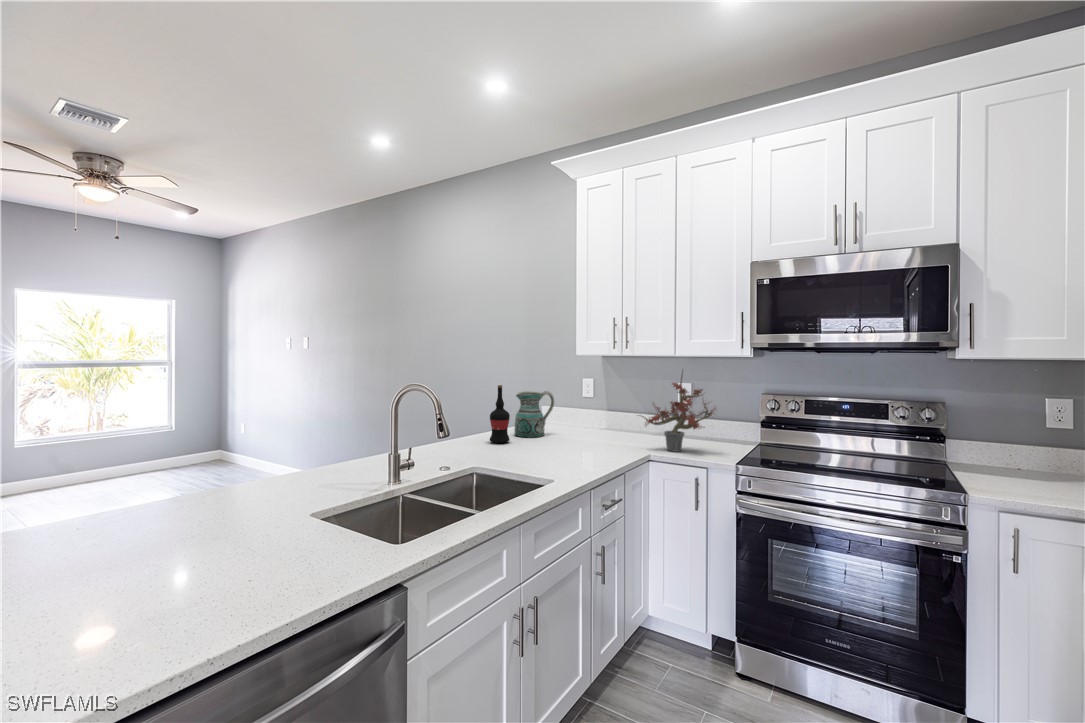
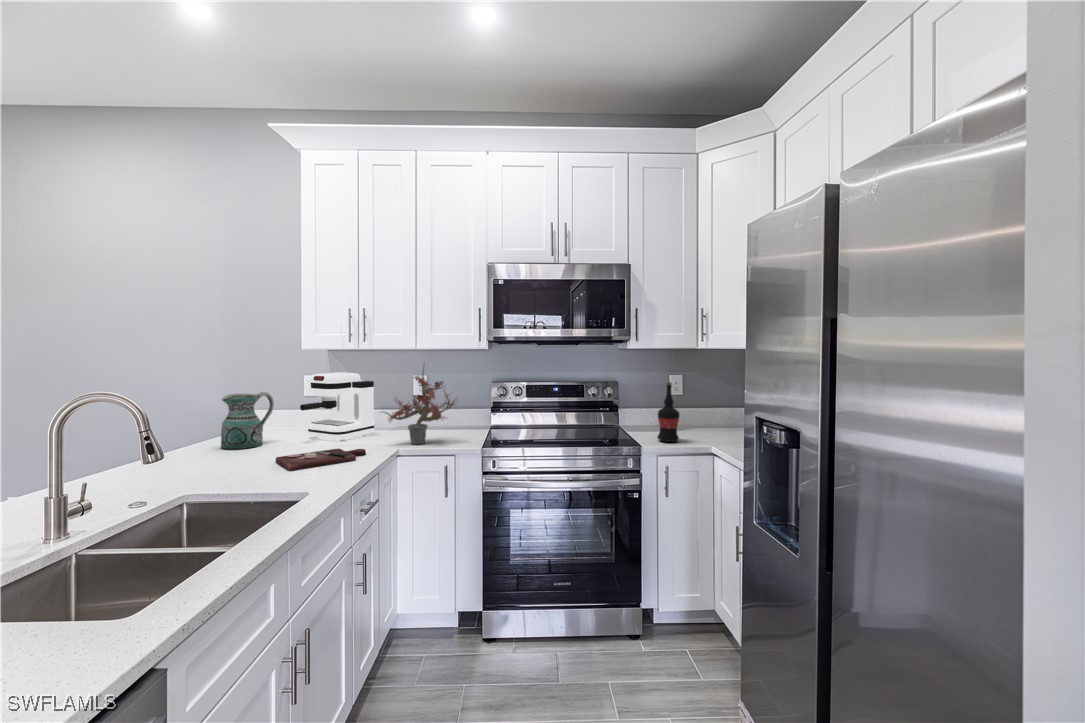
coffee maker: none [573,377,638,440] -> present [300,372,375,441]
wine bottle: present [490,385,510,443] -> present [657,382,680,442]
cutting board: none [545,446,620,459] -> present [276,448,366,471]

